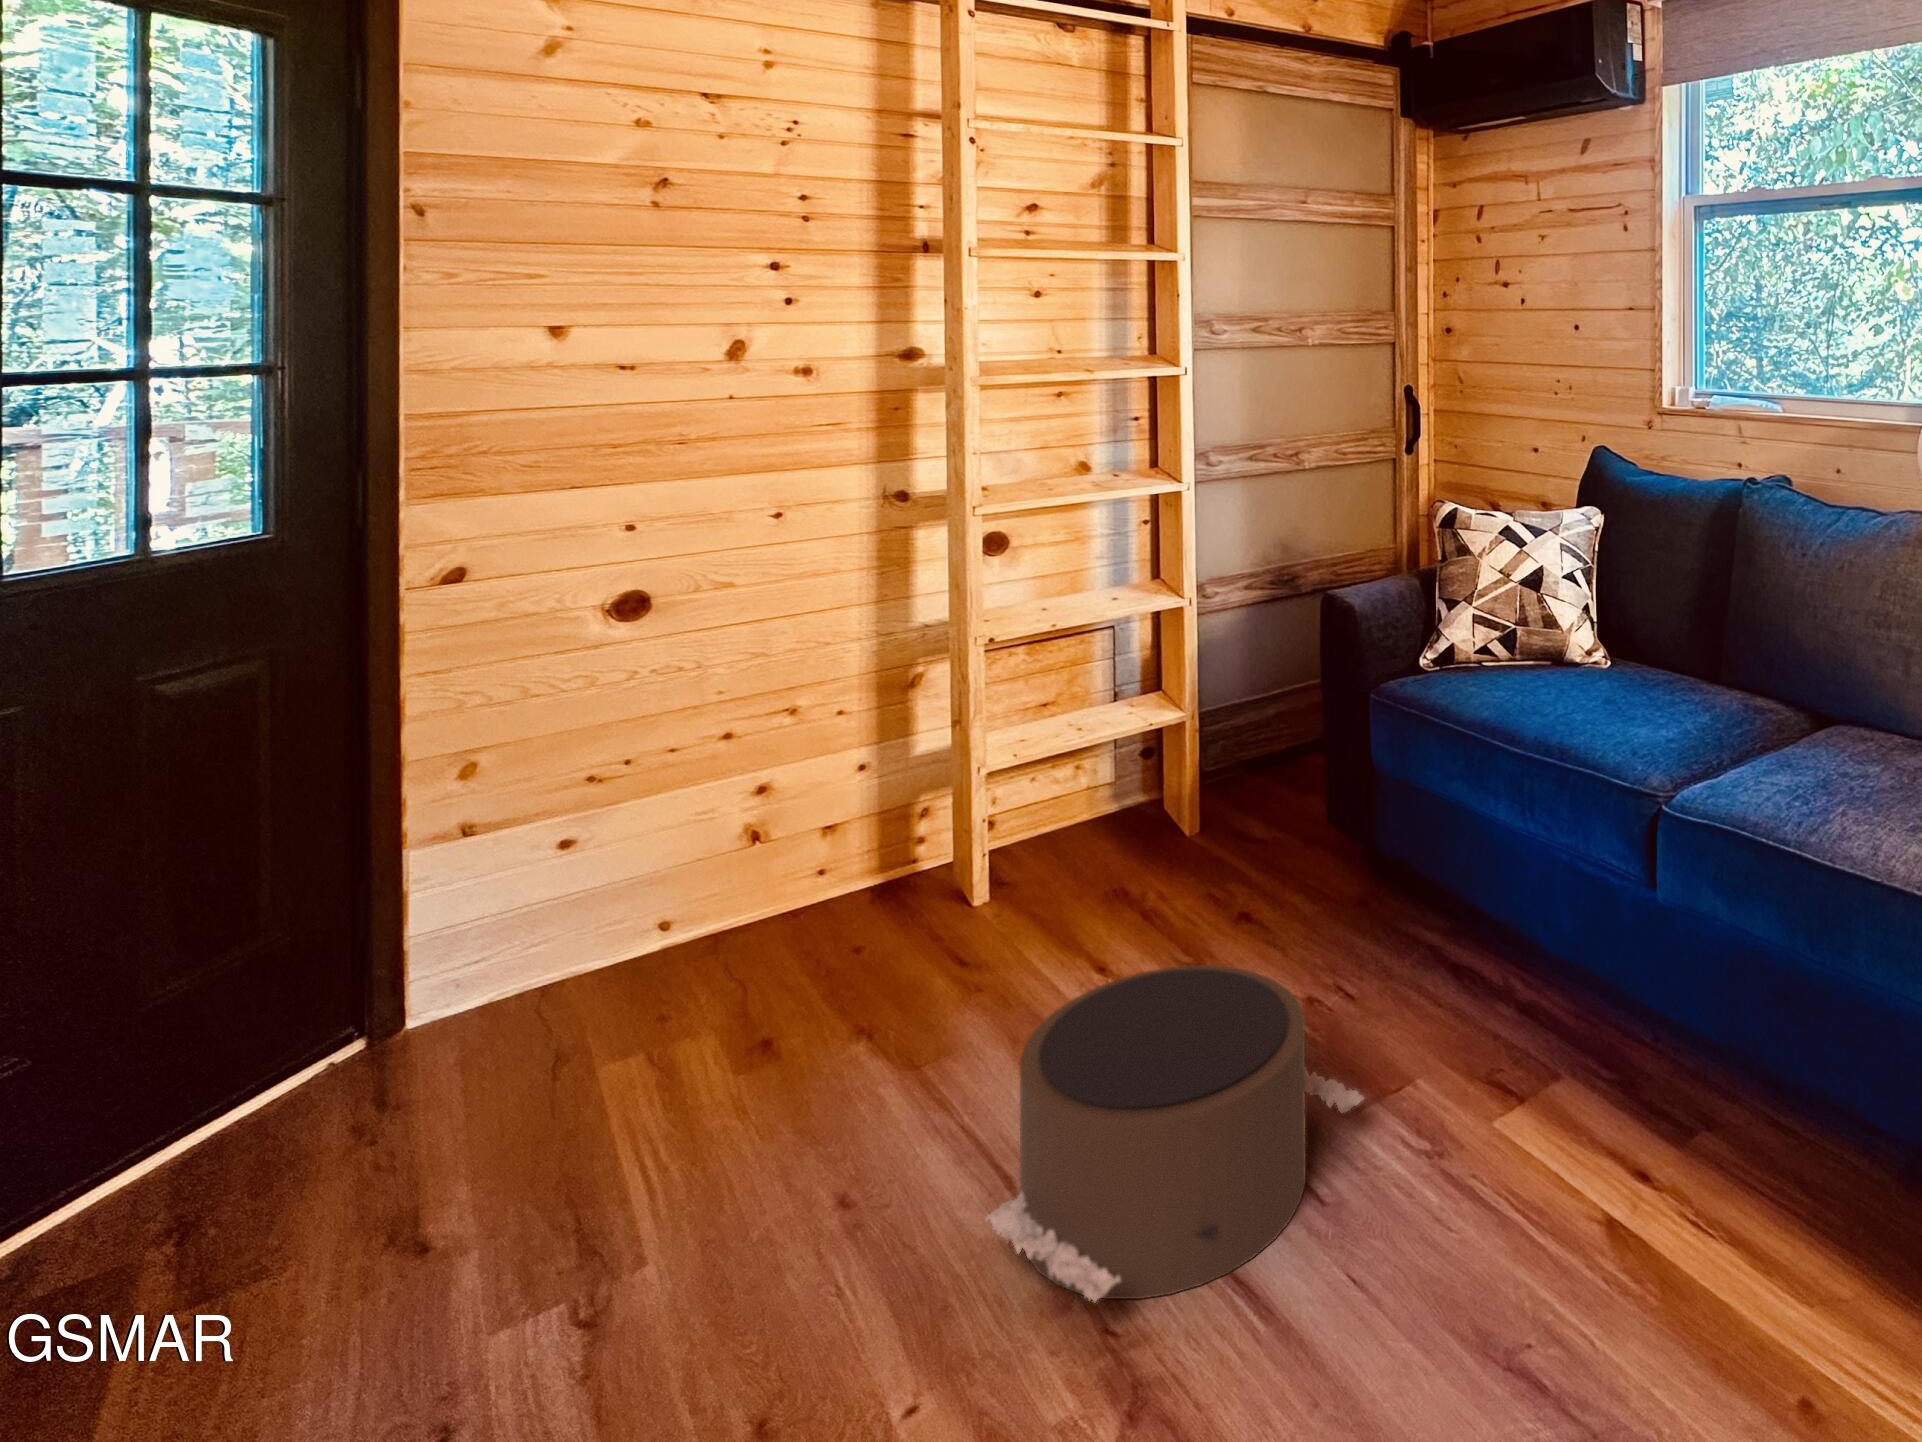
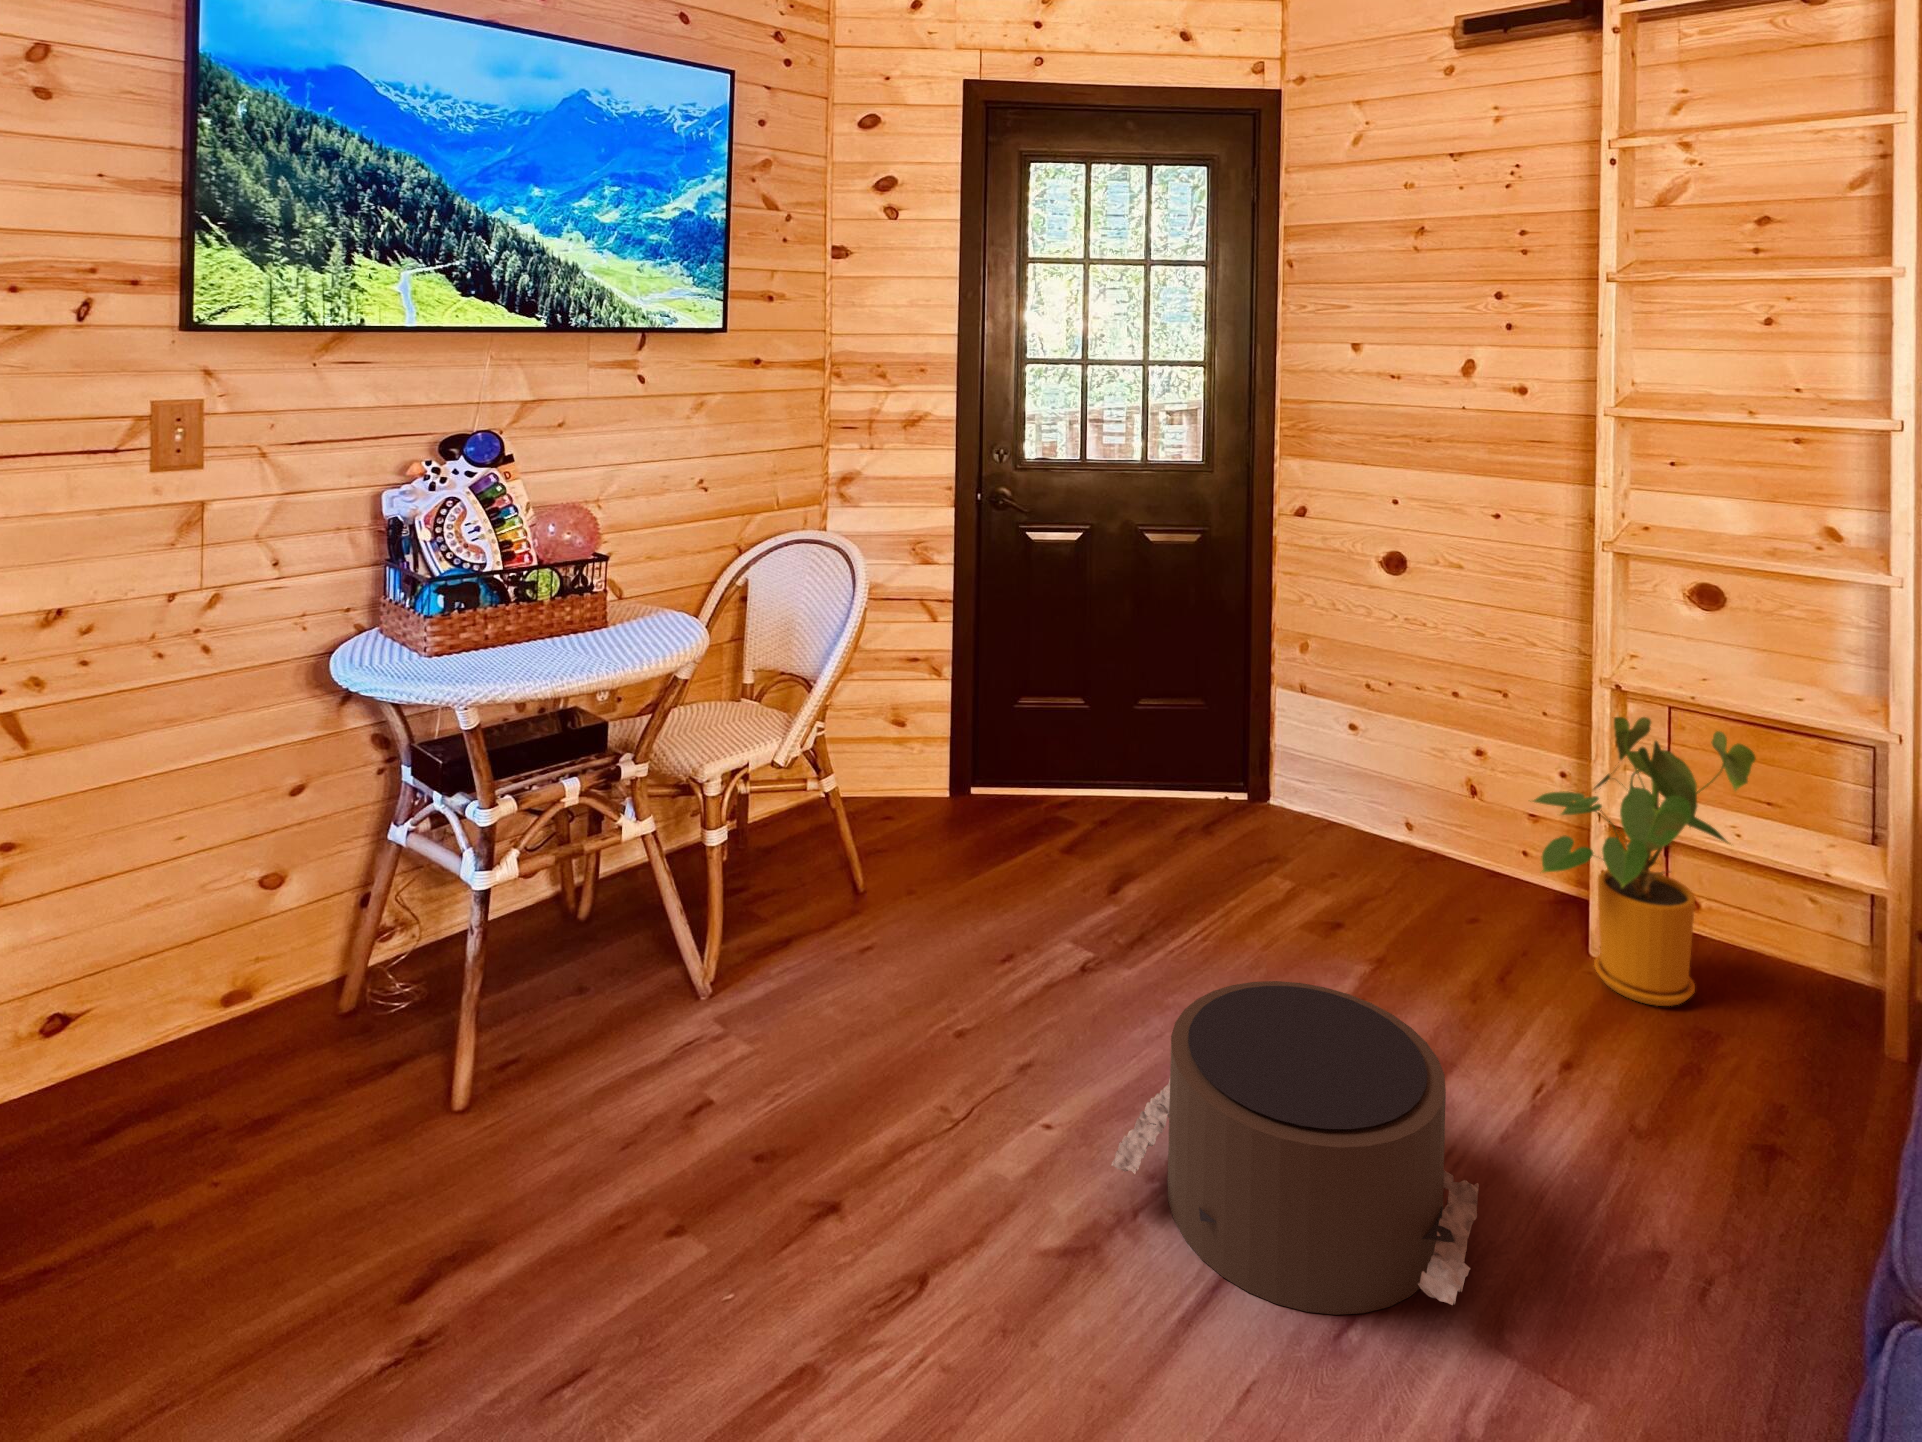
house plant: none [943,656,1124,920] -> present [1533,717,1756,1006]

